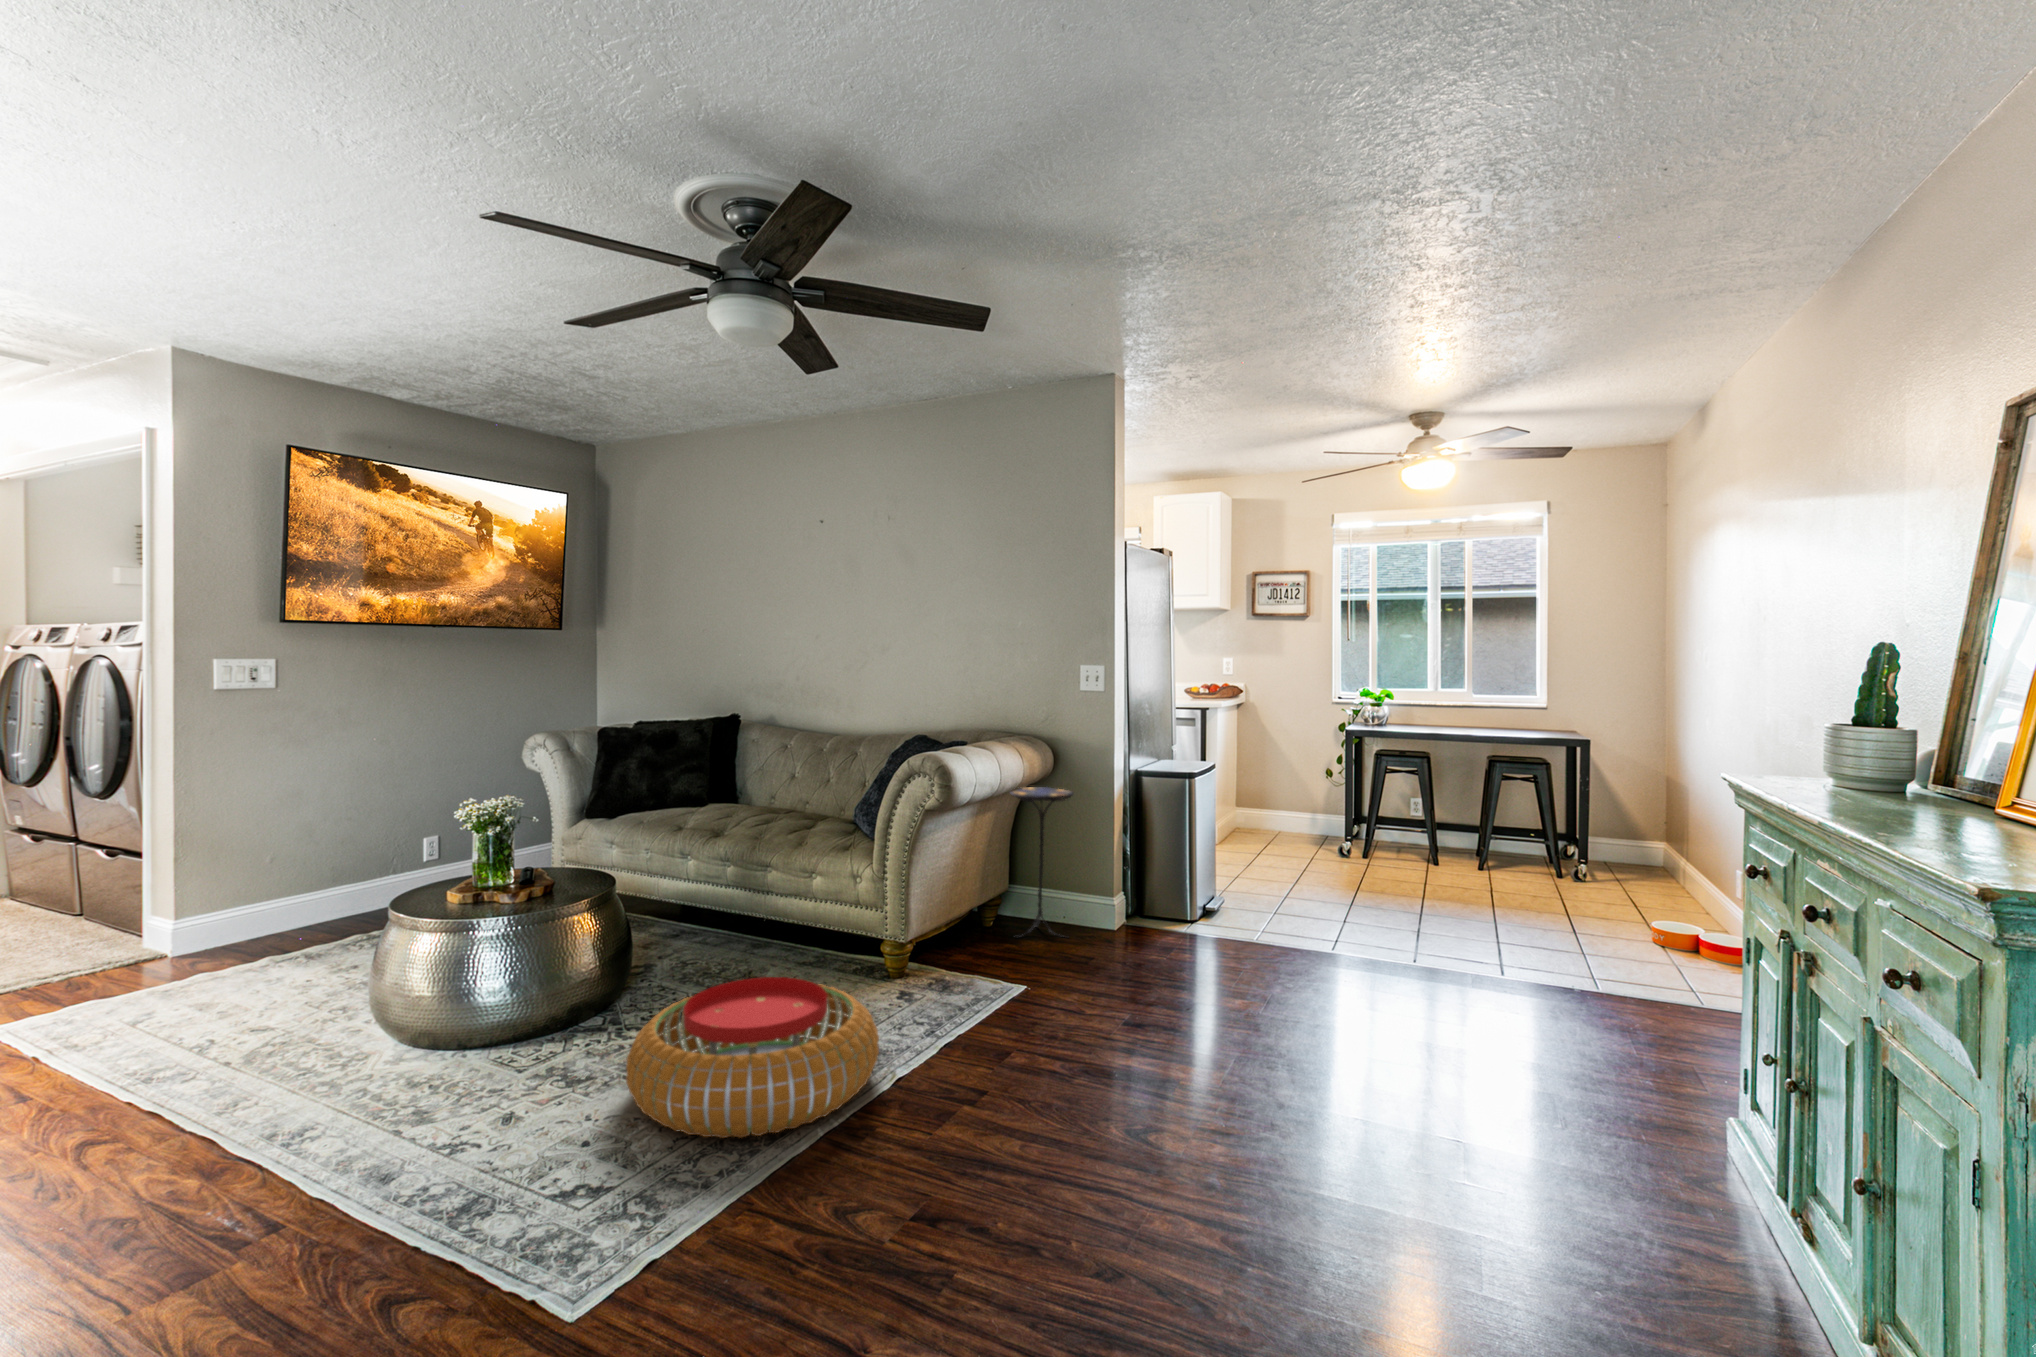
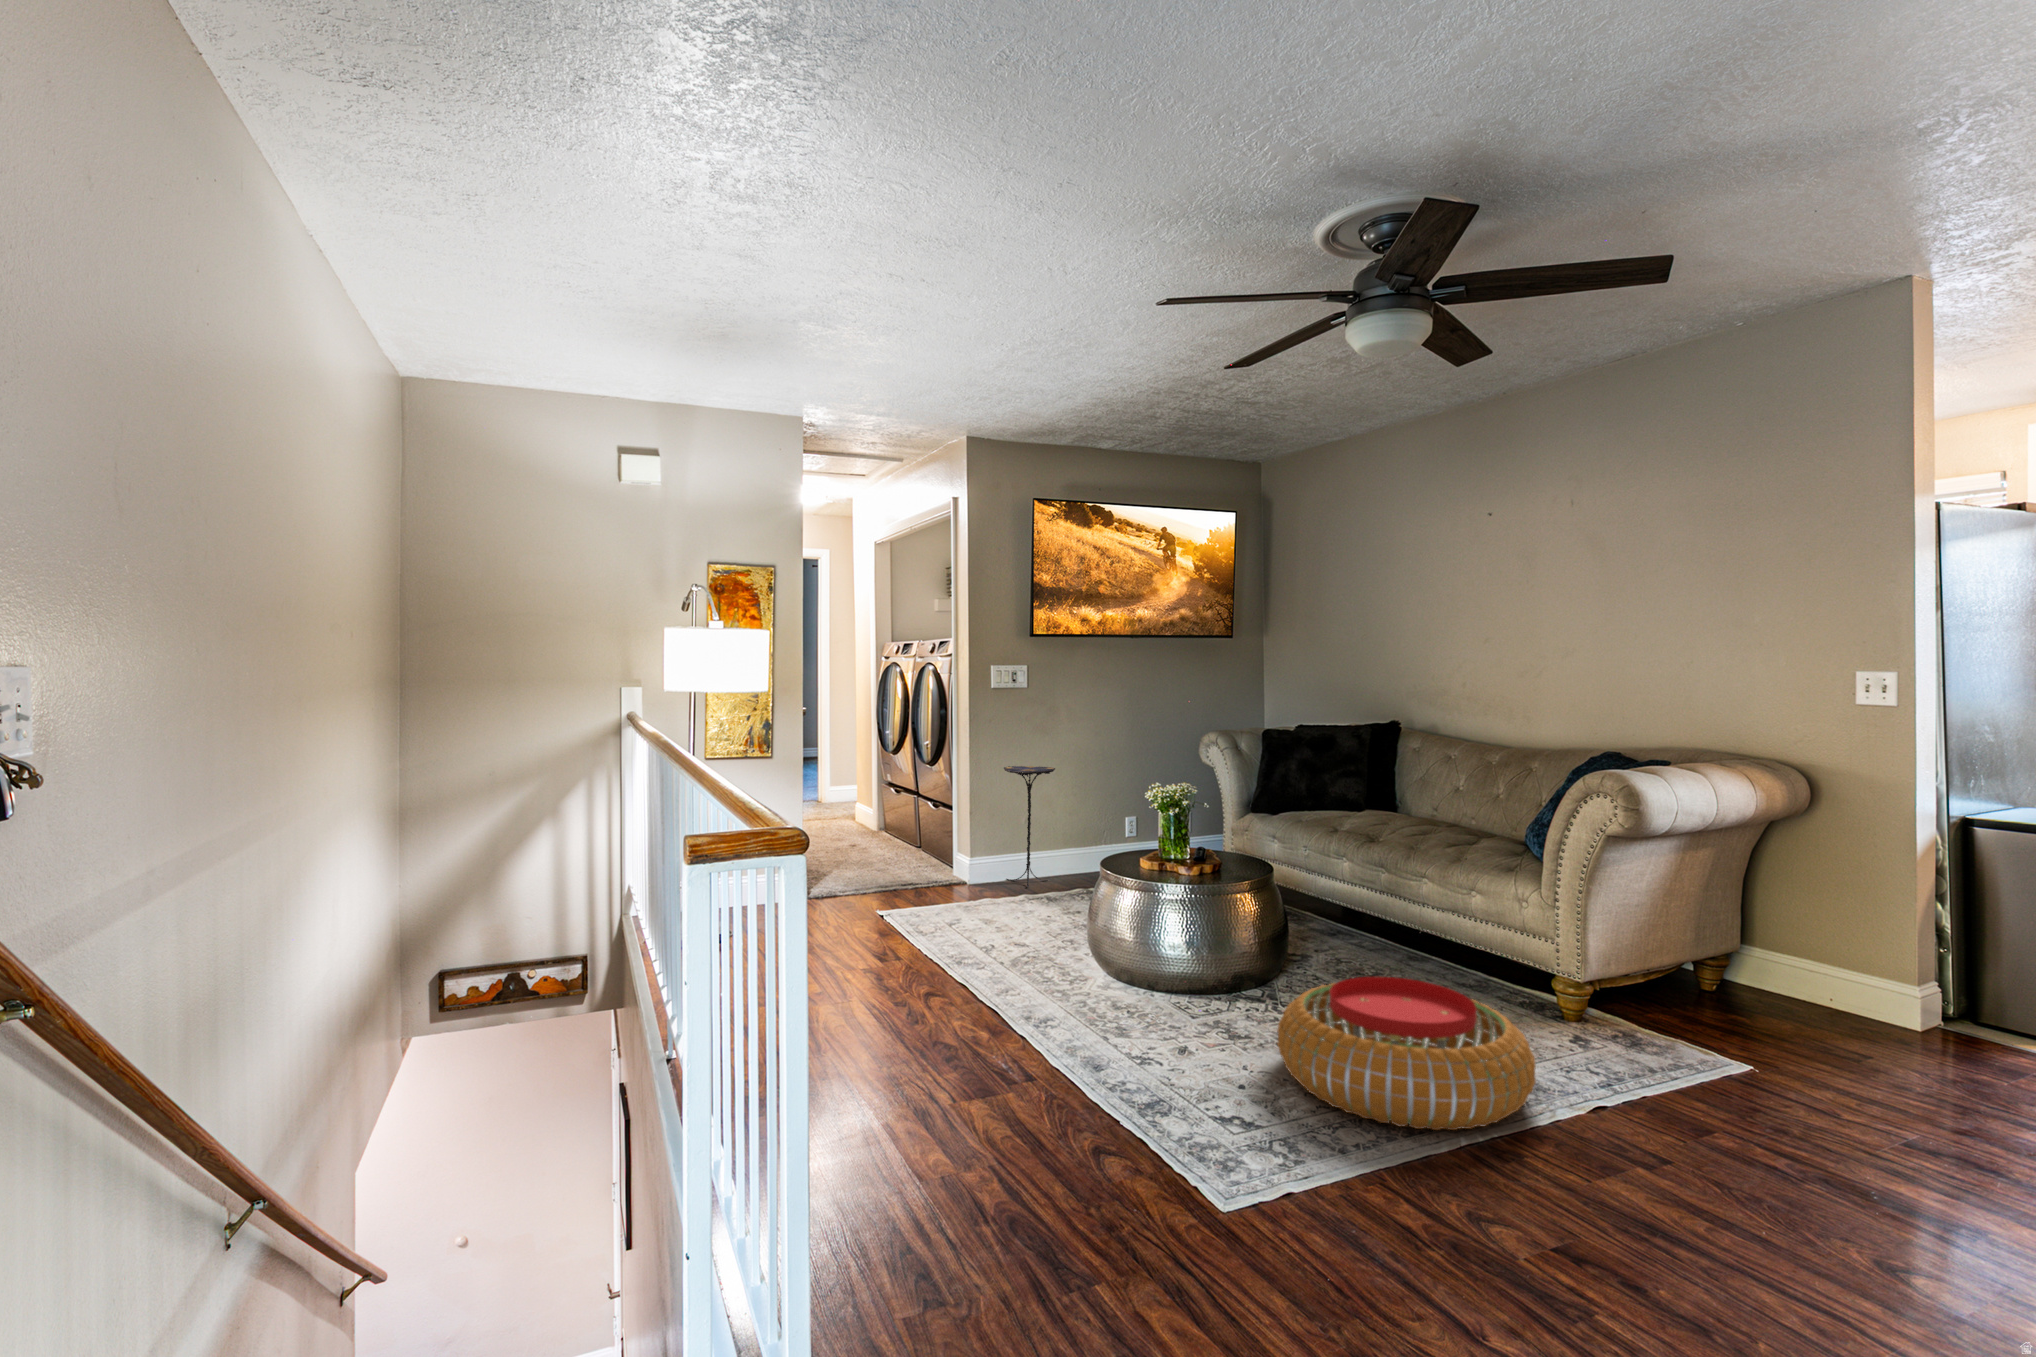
side table: present [1011,787,1074,937] -> present [1004,766,1055,887]

